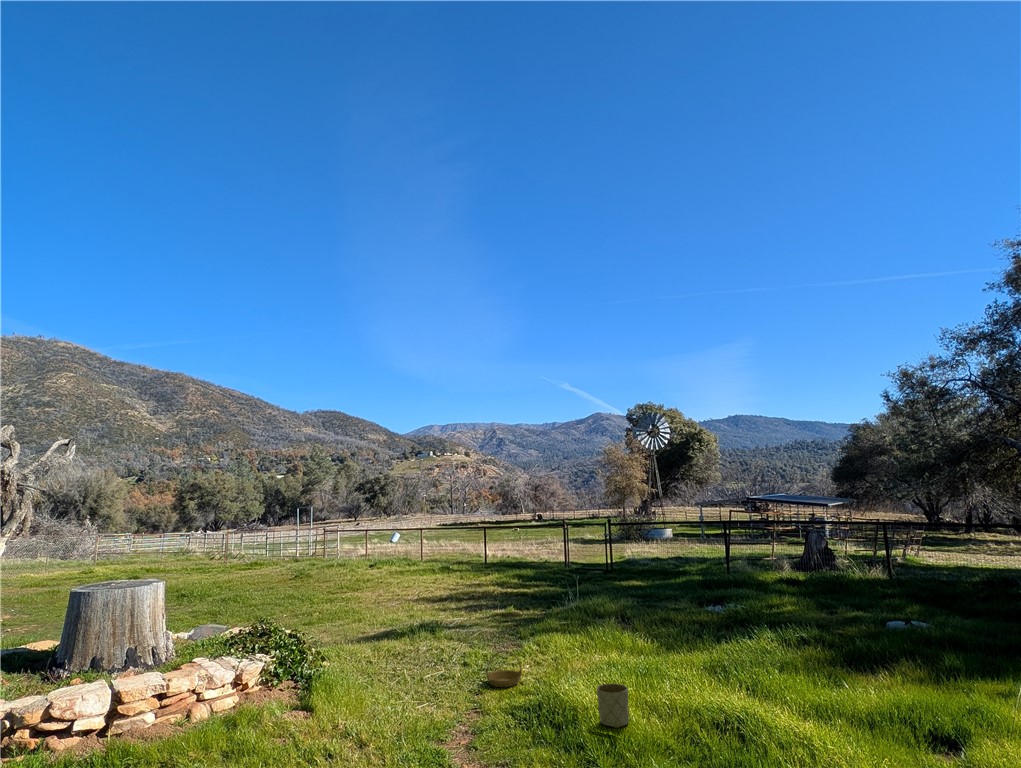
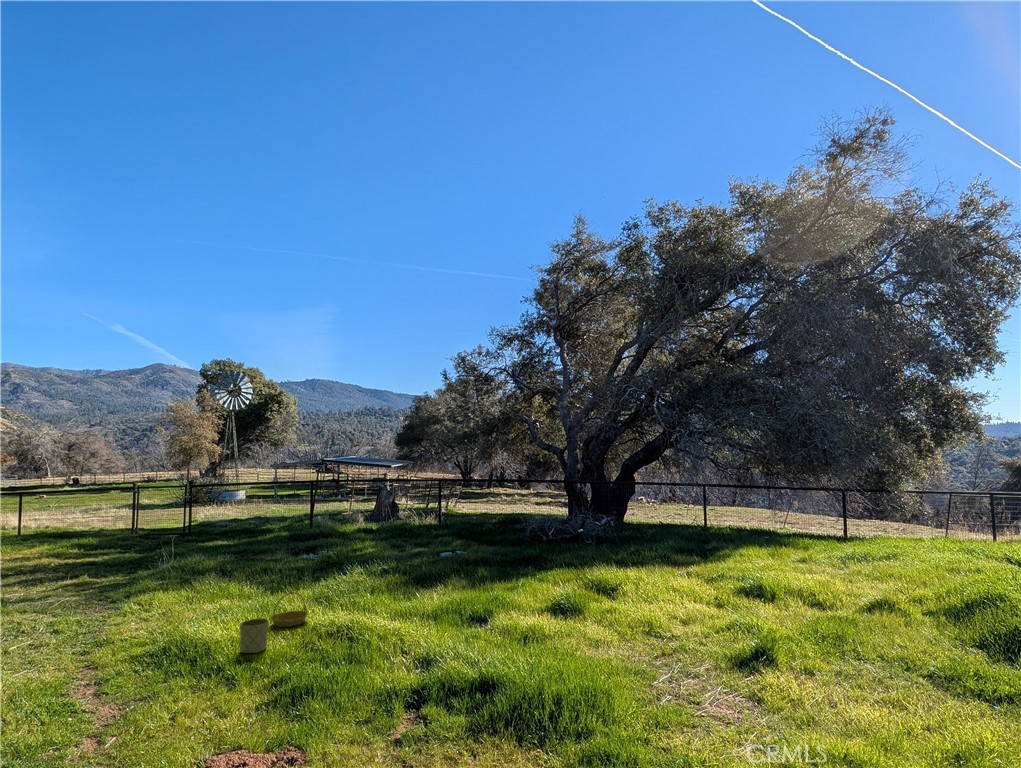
basket: present [486,651,522,687] -> present [271,592,308,627]

